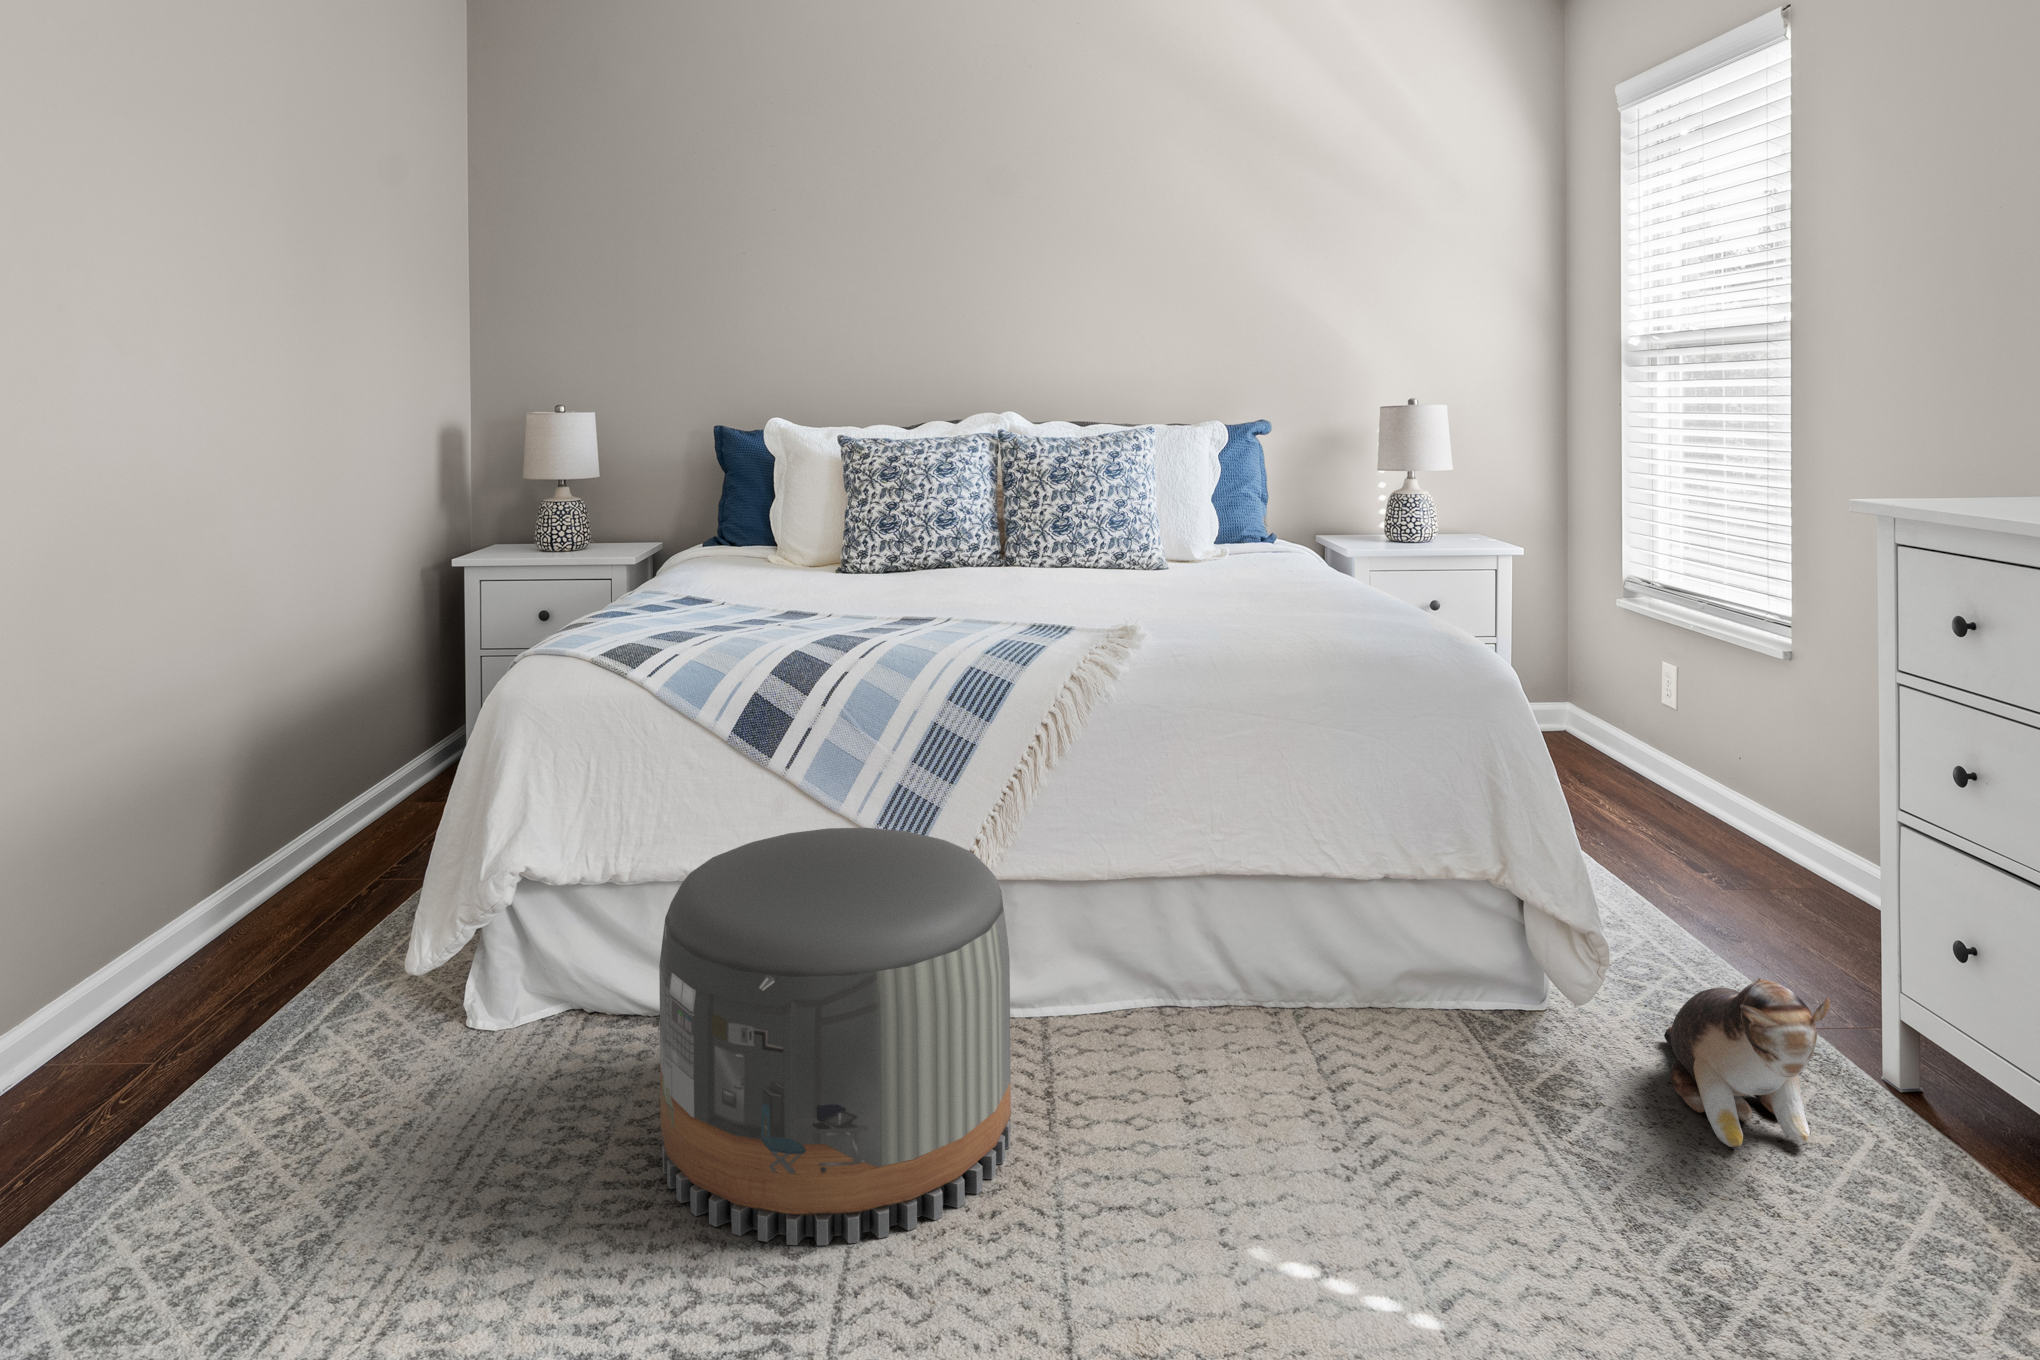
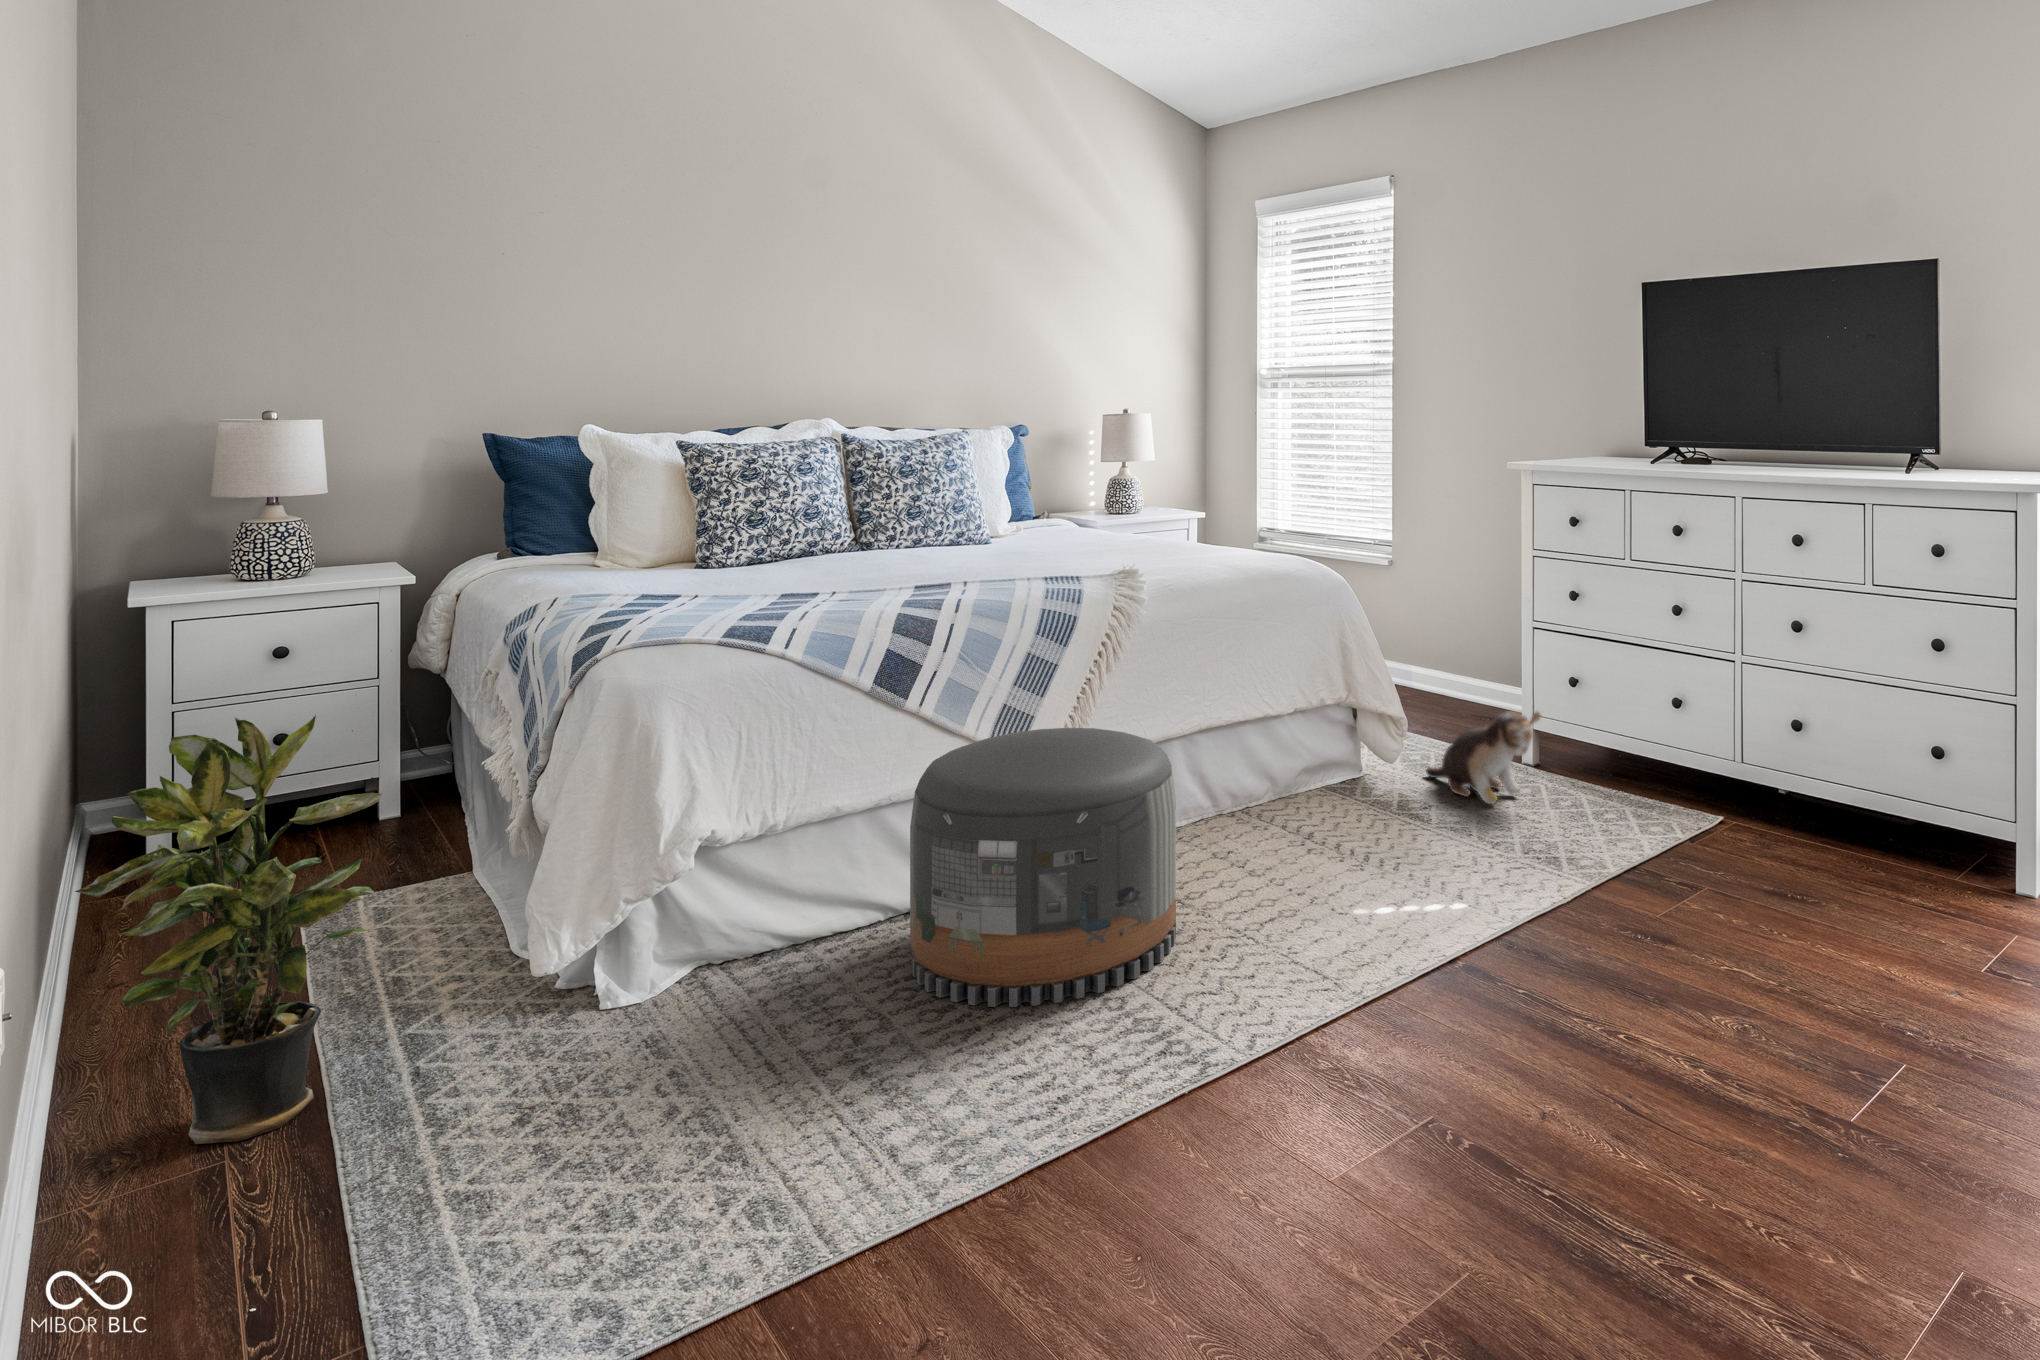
potted plant: none [71,674,284,1055] -> present [75,715,382,1144]

